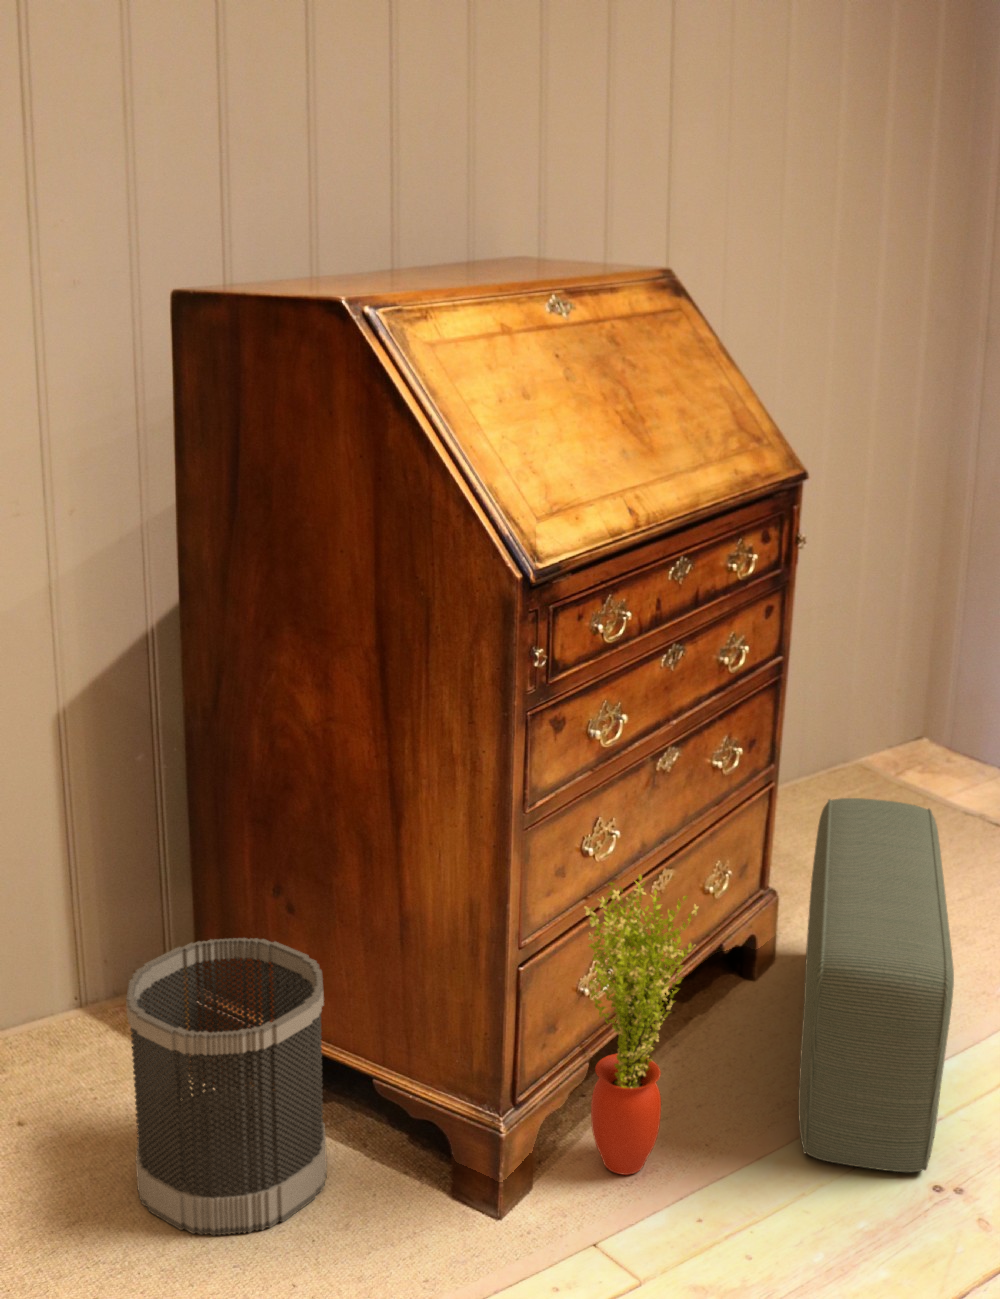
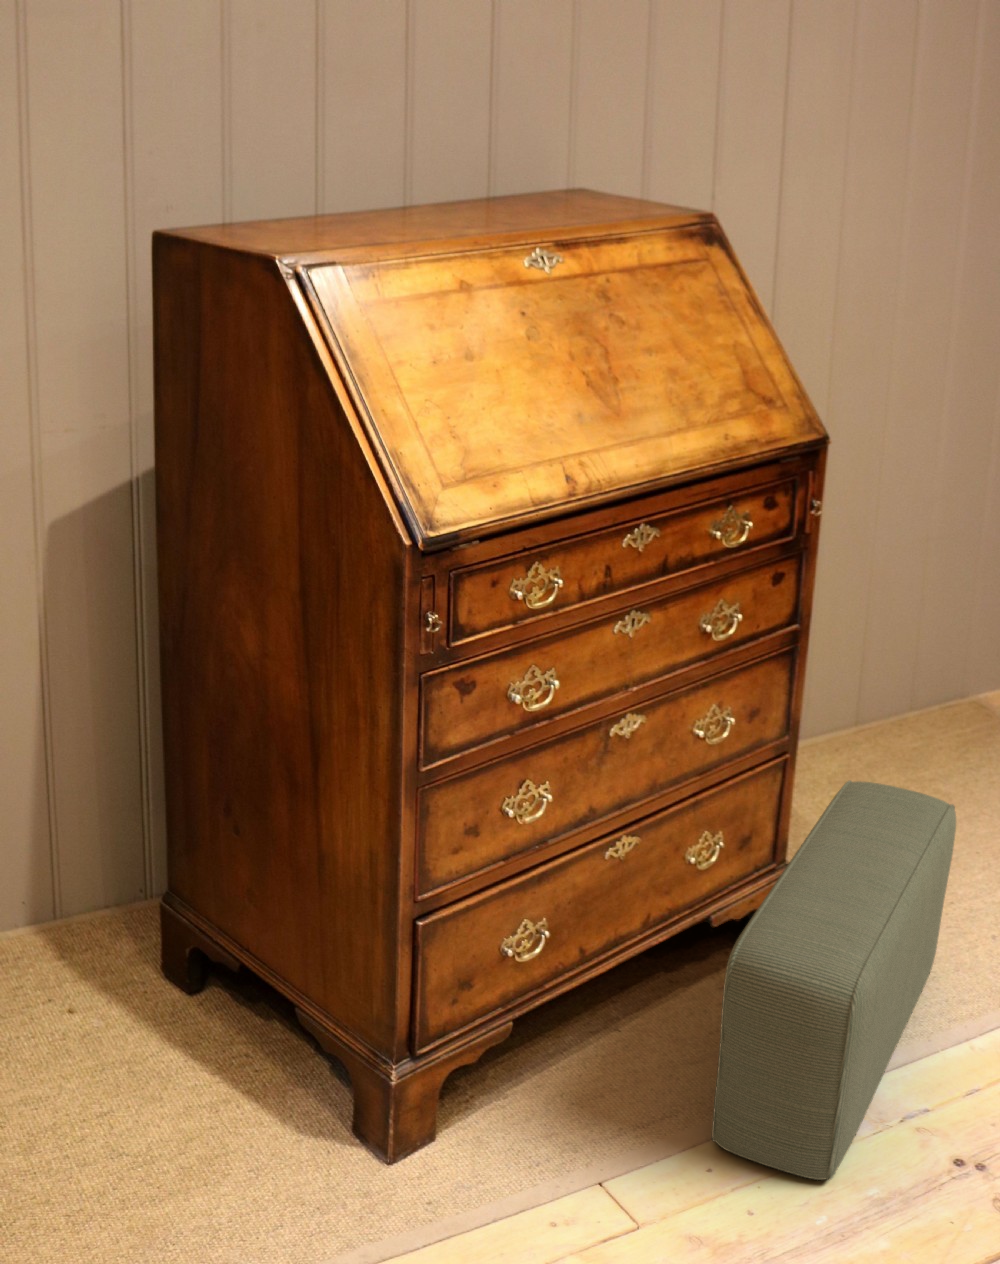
potted plant: present [584,875,698,1175] -> none [480,843,609,1133]
wastebasket: present [126,938,327,1236] -> none [58,849,253,1128]

